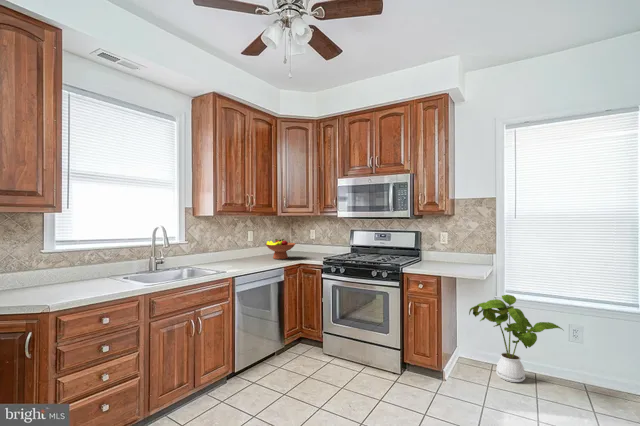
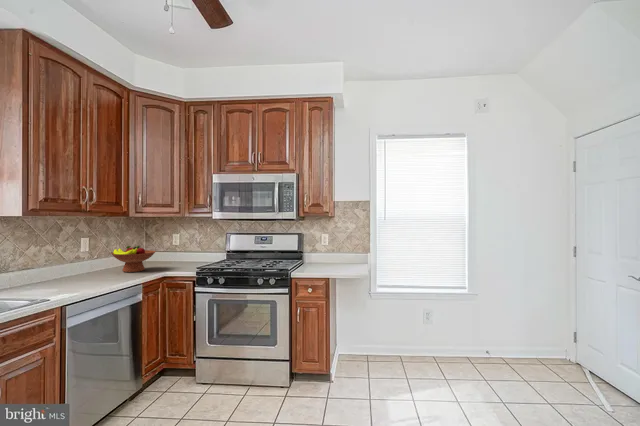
house plant: present [469,295,562,382] -> none [352,292,429,374]

